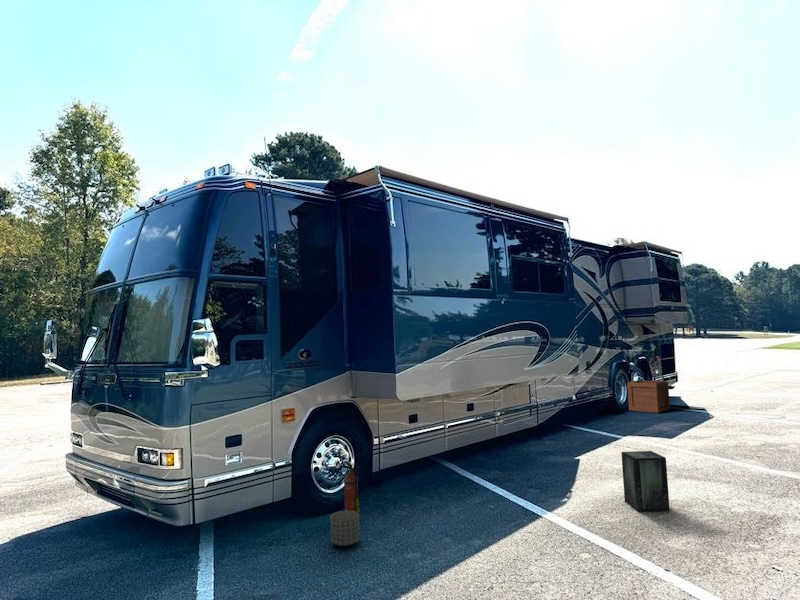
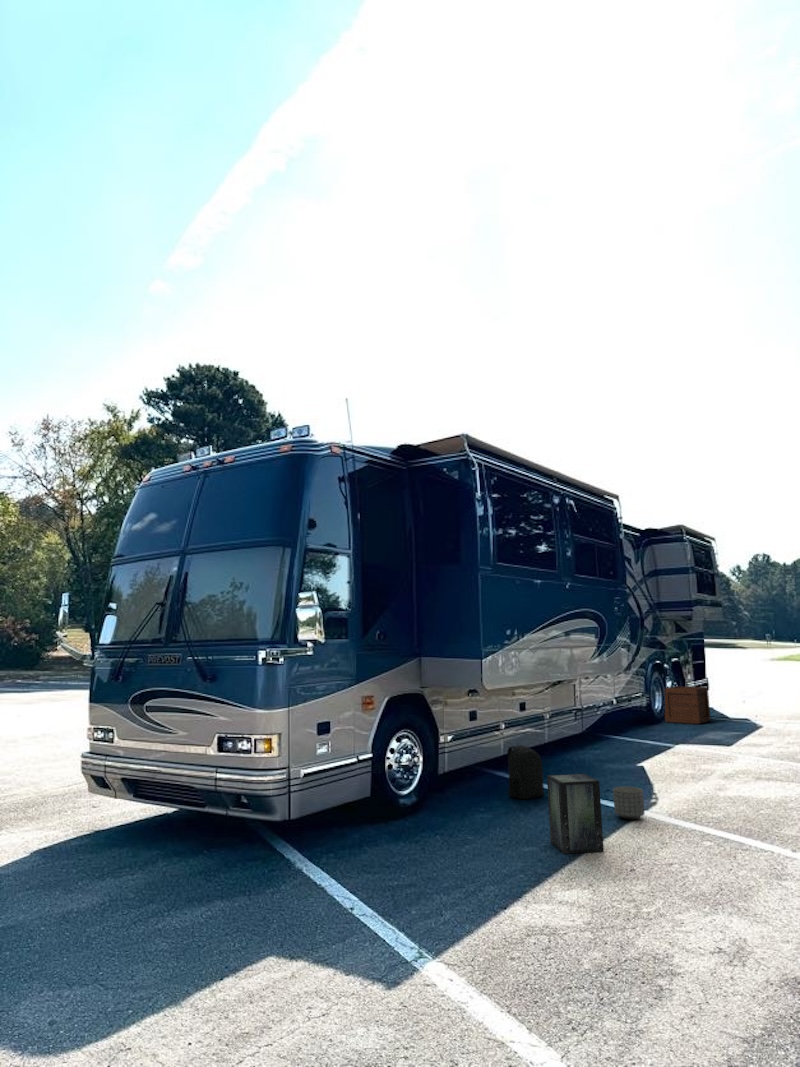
backpack: none [442,443,473,493] -> present [507,745,544,799]
storage box: present [621,451,670,512] -> present [547,774,604,854]
fire extinguisher: present [344,461,360,512] -> none [413,760,437,822]
planter: present [330,511,360,547] -> present [613,787,644,819]

